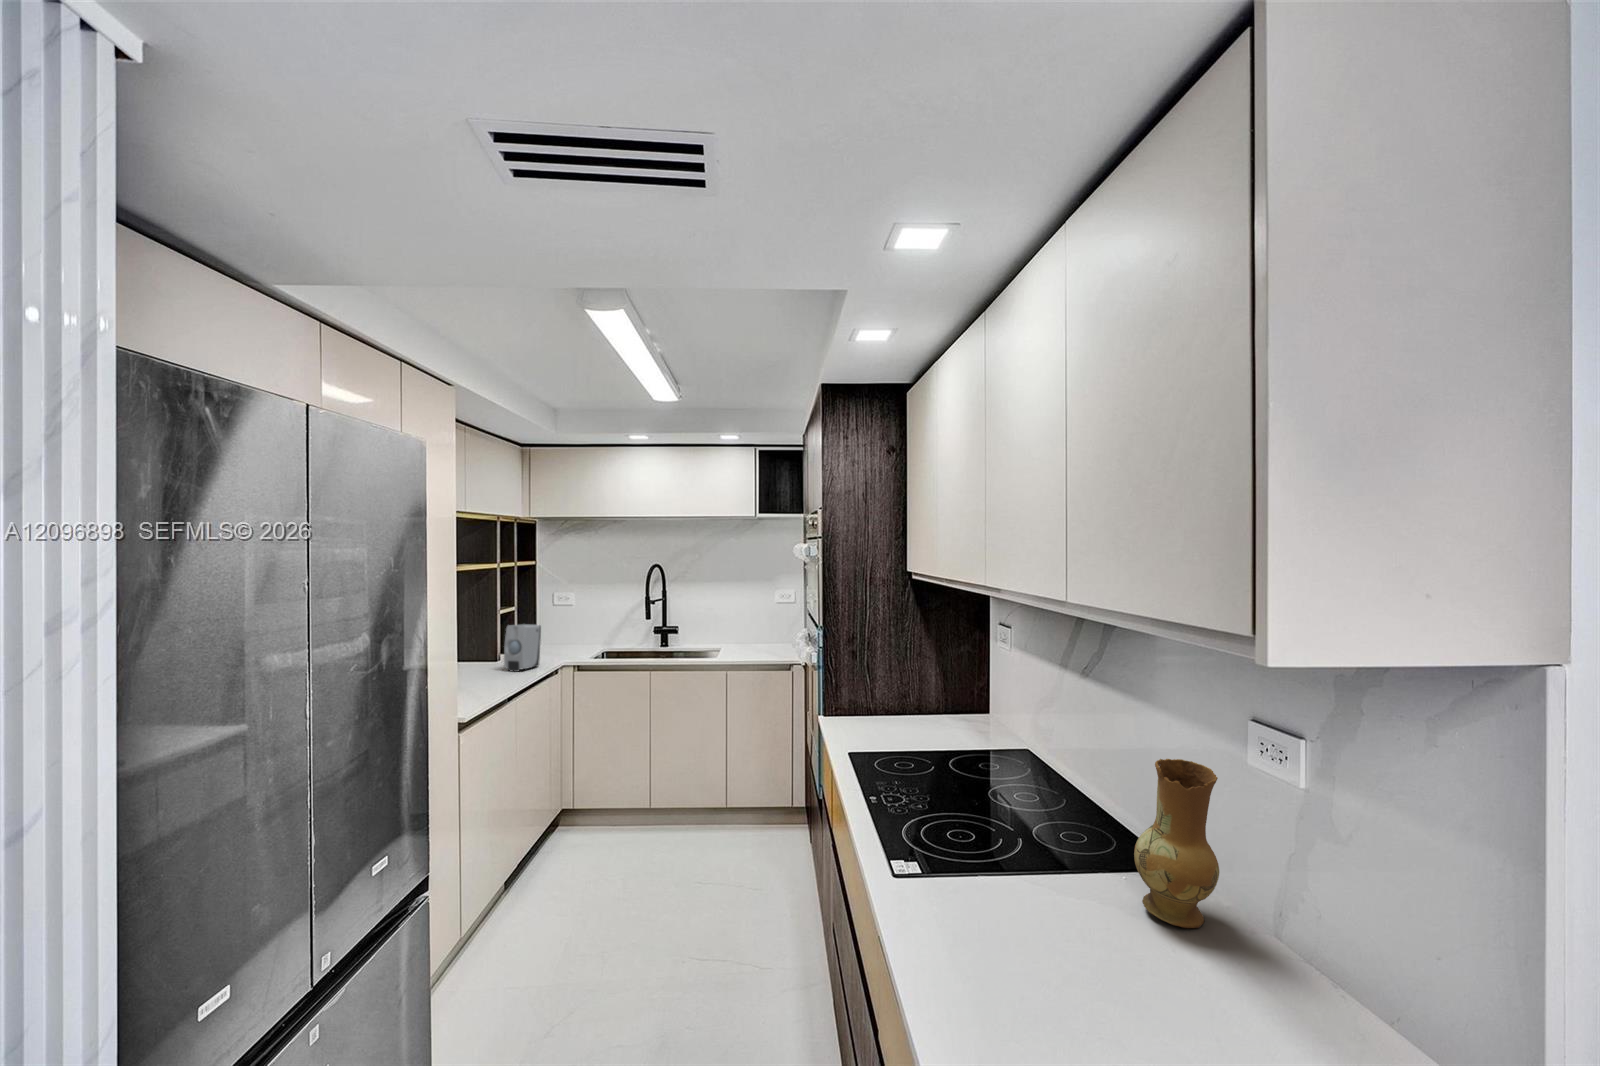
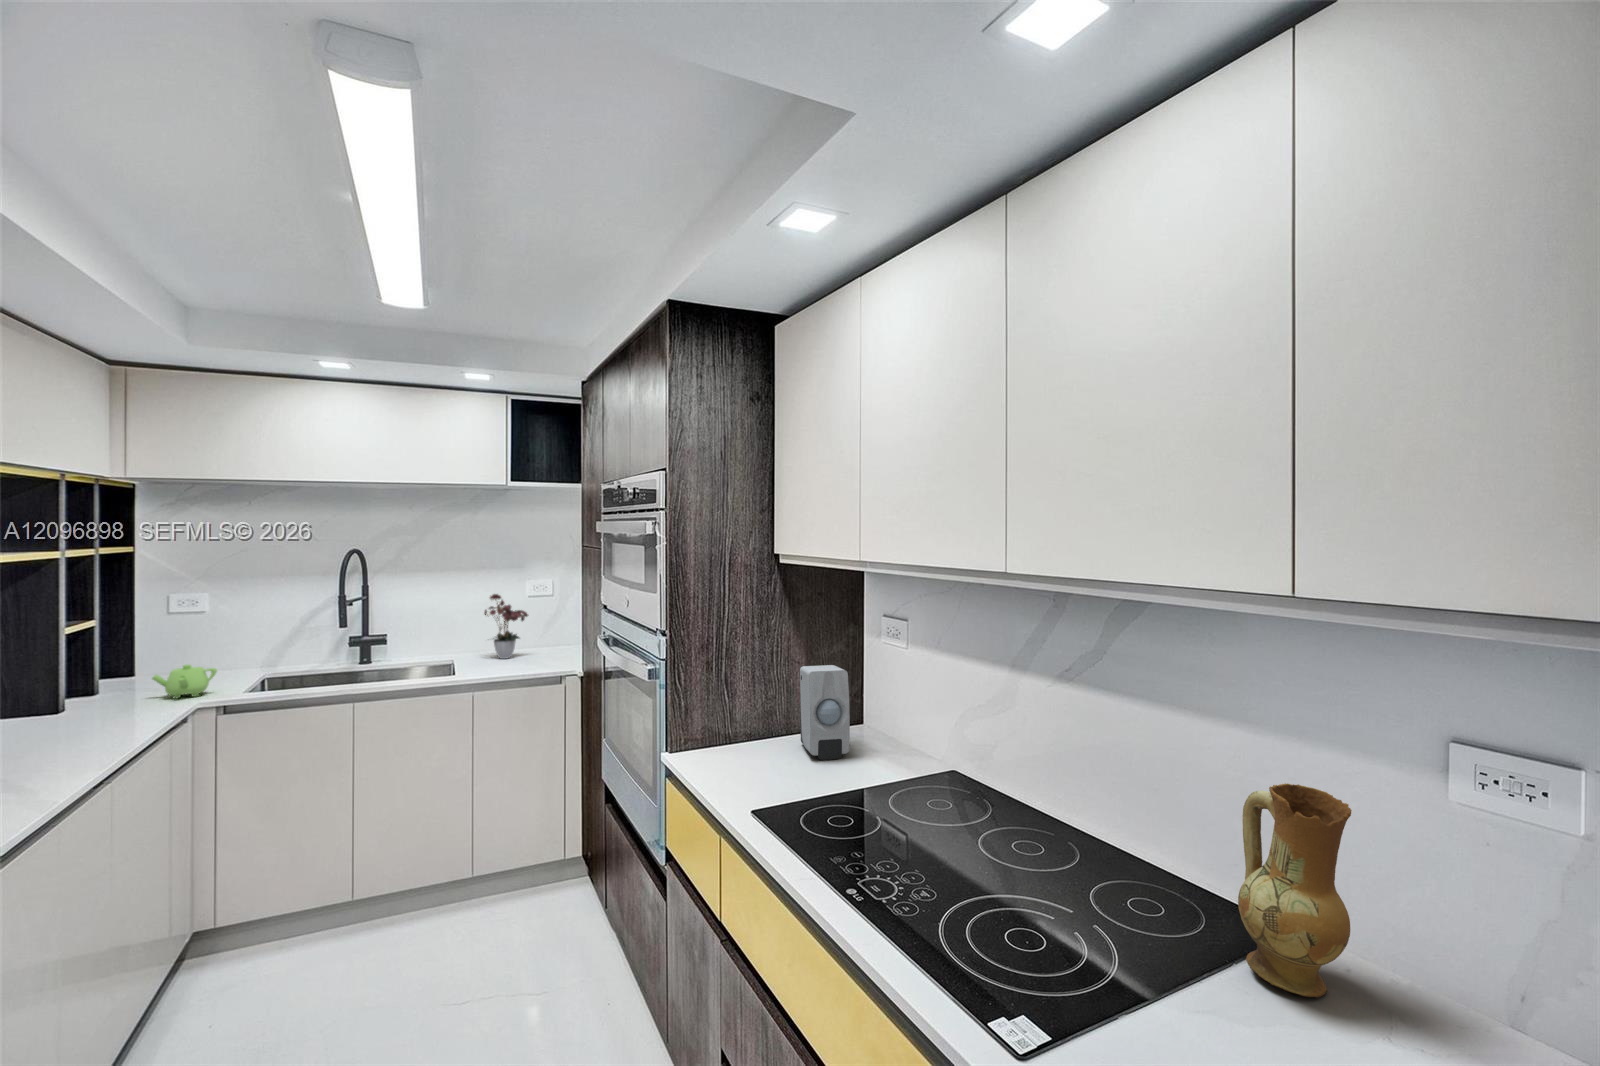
flower arrangement: none [739,596,775,648] -> present [484,594,528,659]
soap dispenser: present [504,625,541,672] -> present [800,665,850,760]
teapot: none [542,638,576,659] -> present [152,664,217,699]

